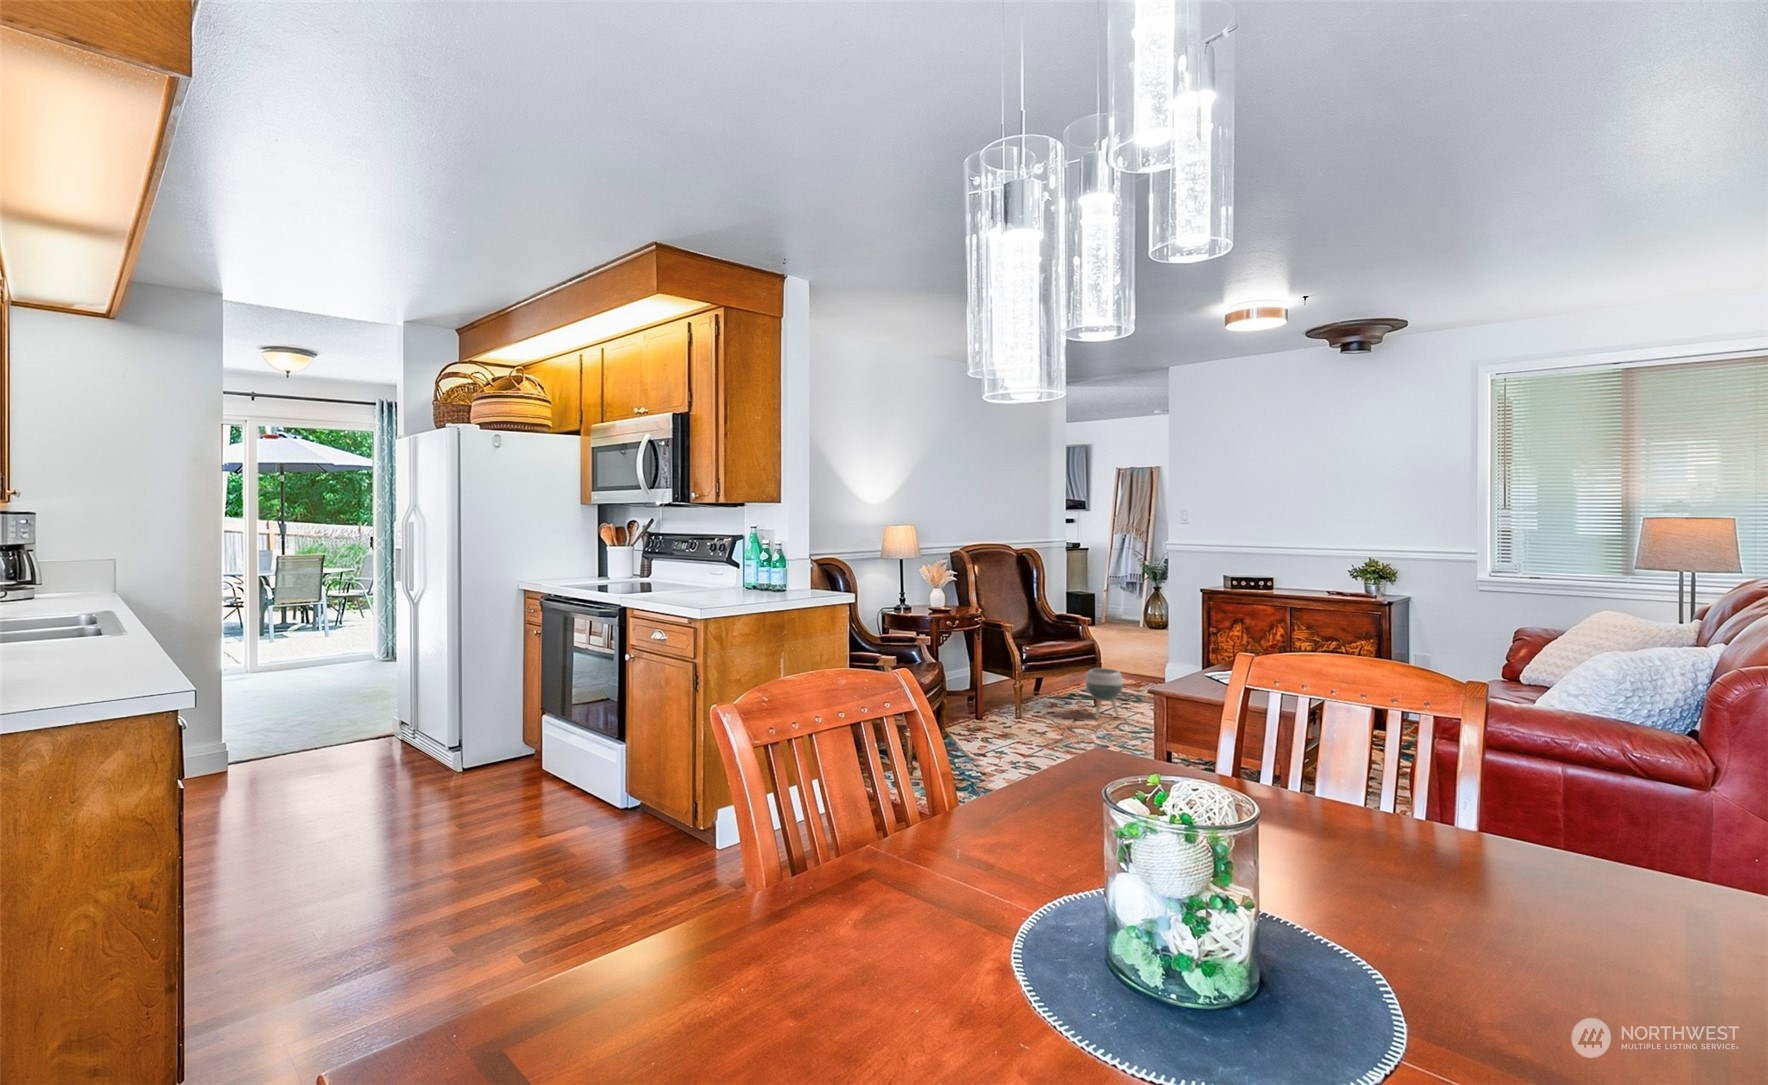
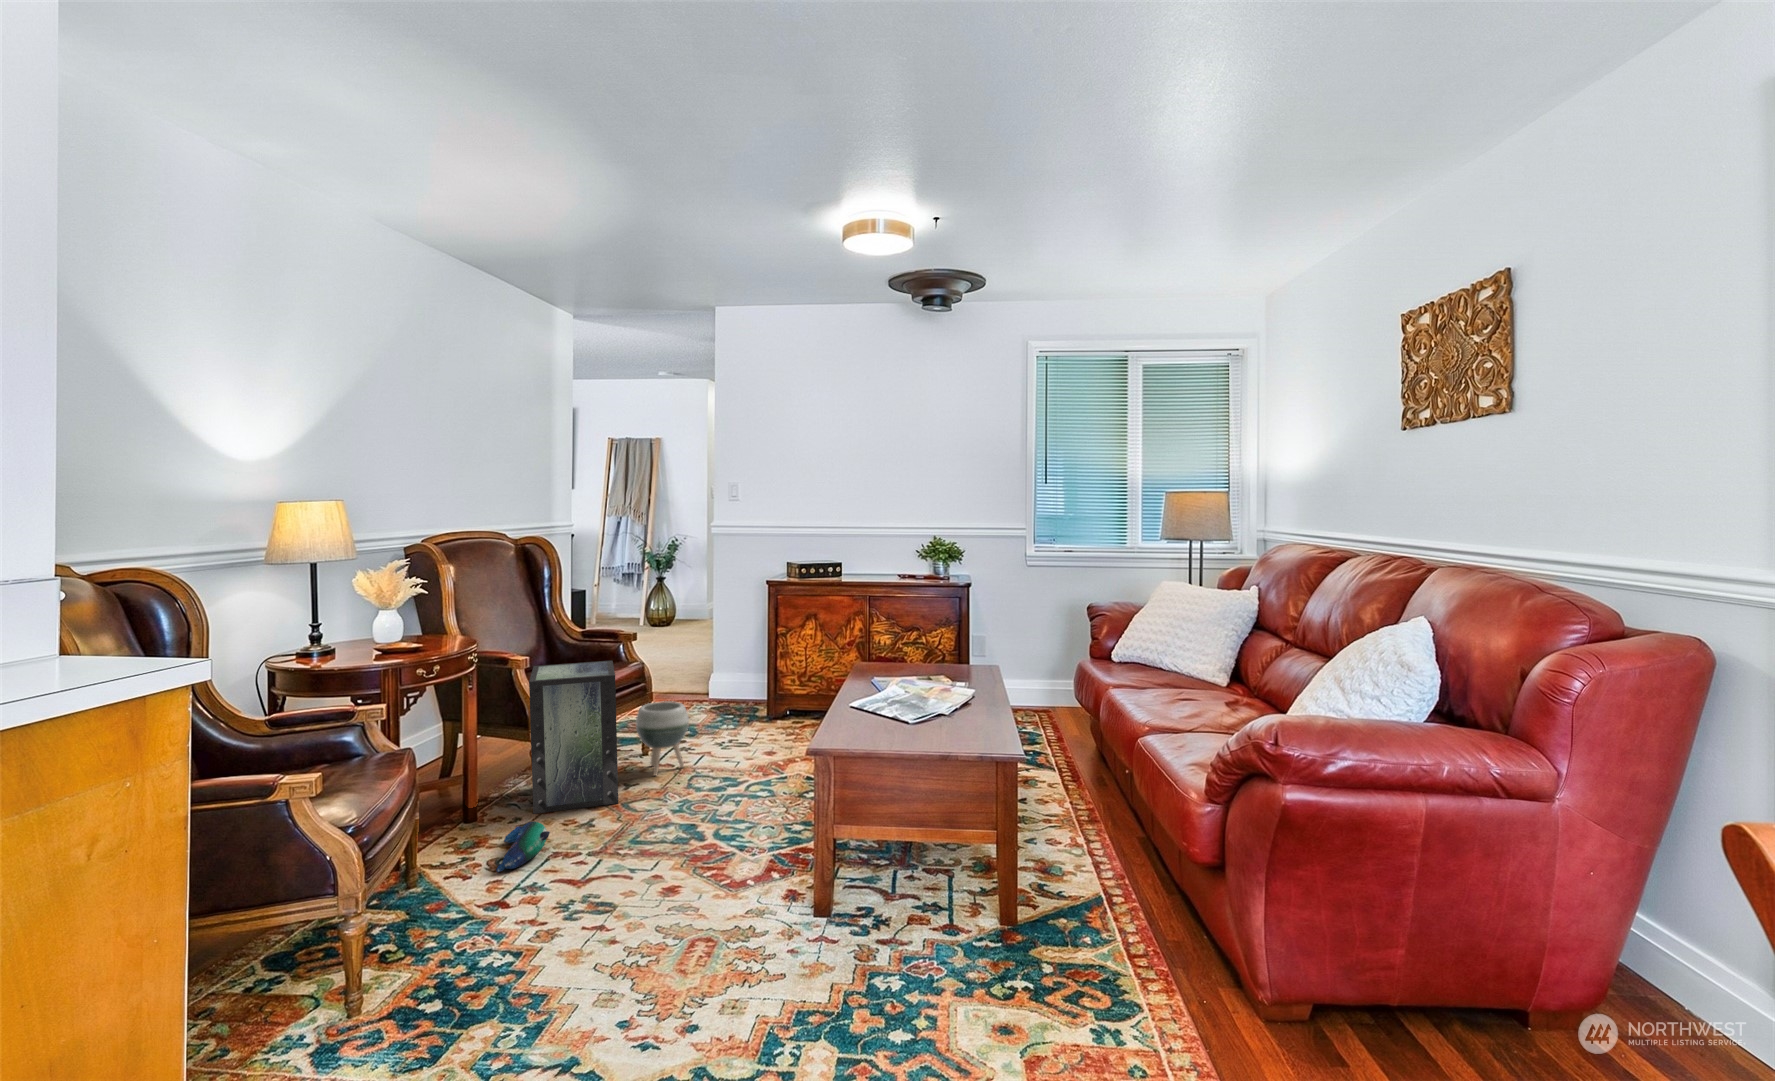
storage box: none [1013,632,1070,728] -> present [529,661,619,814]
plush toy: none [983,722,1015,745] -> present [496,821,550,872]

